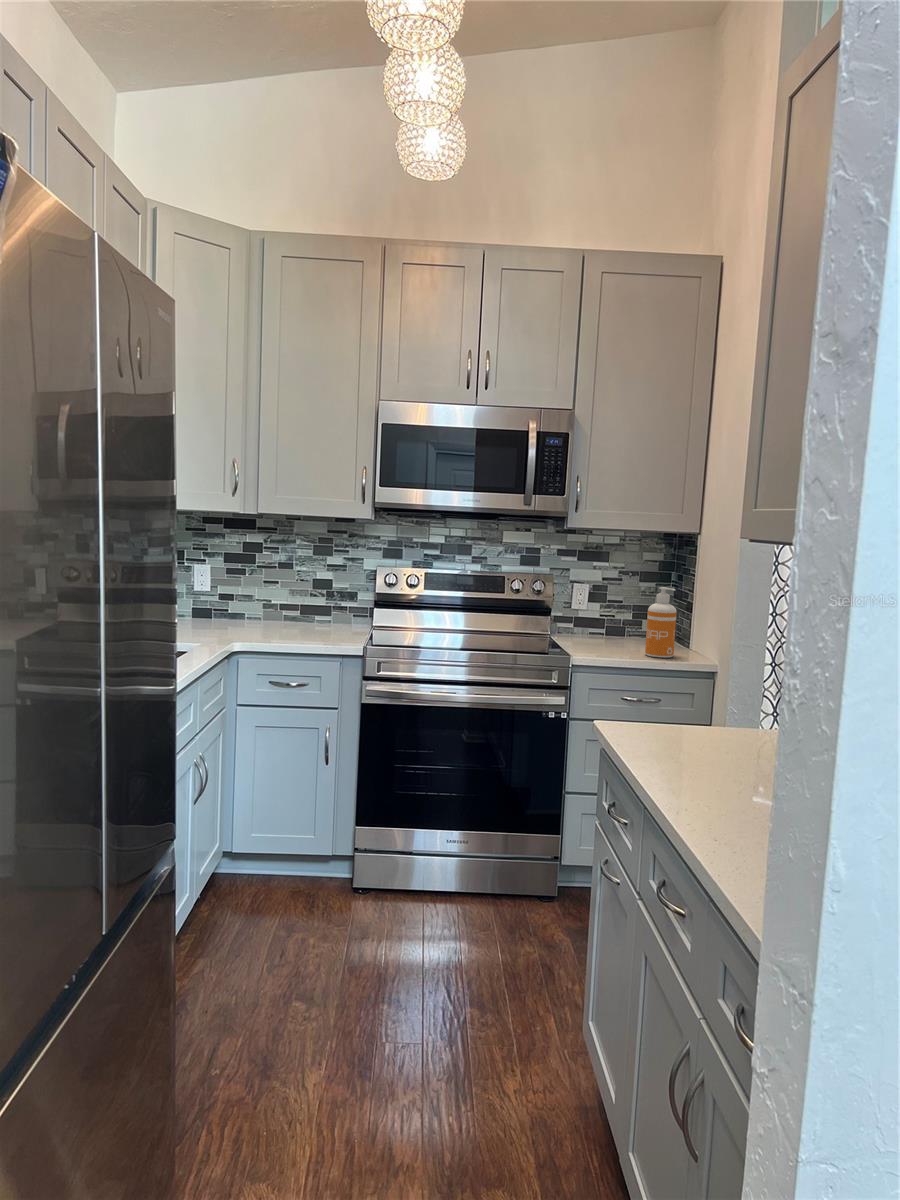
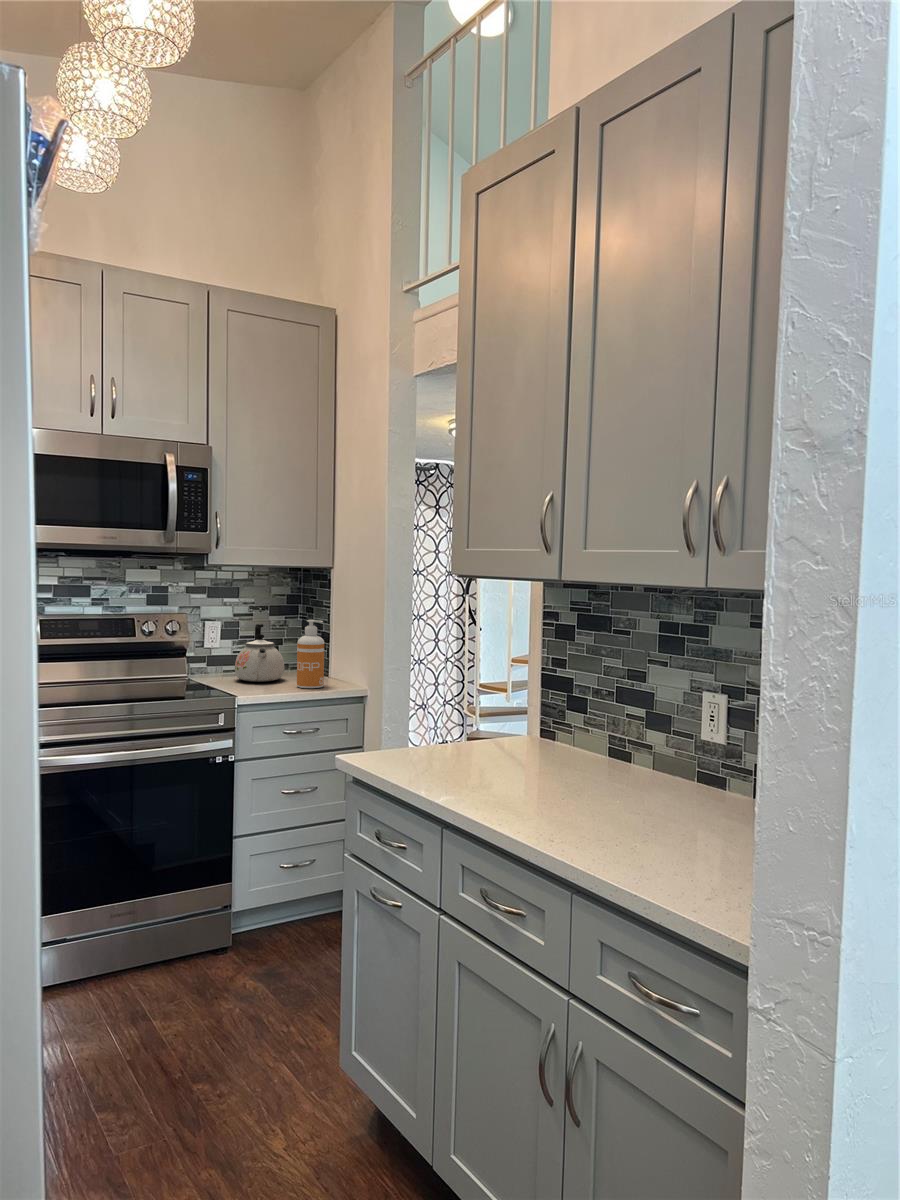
kettle: none [592,589,641,646] -> present [235,624,284,682]

